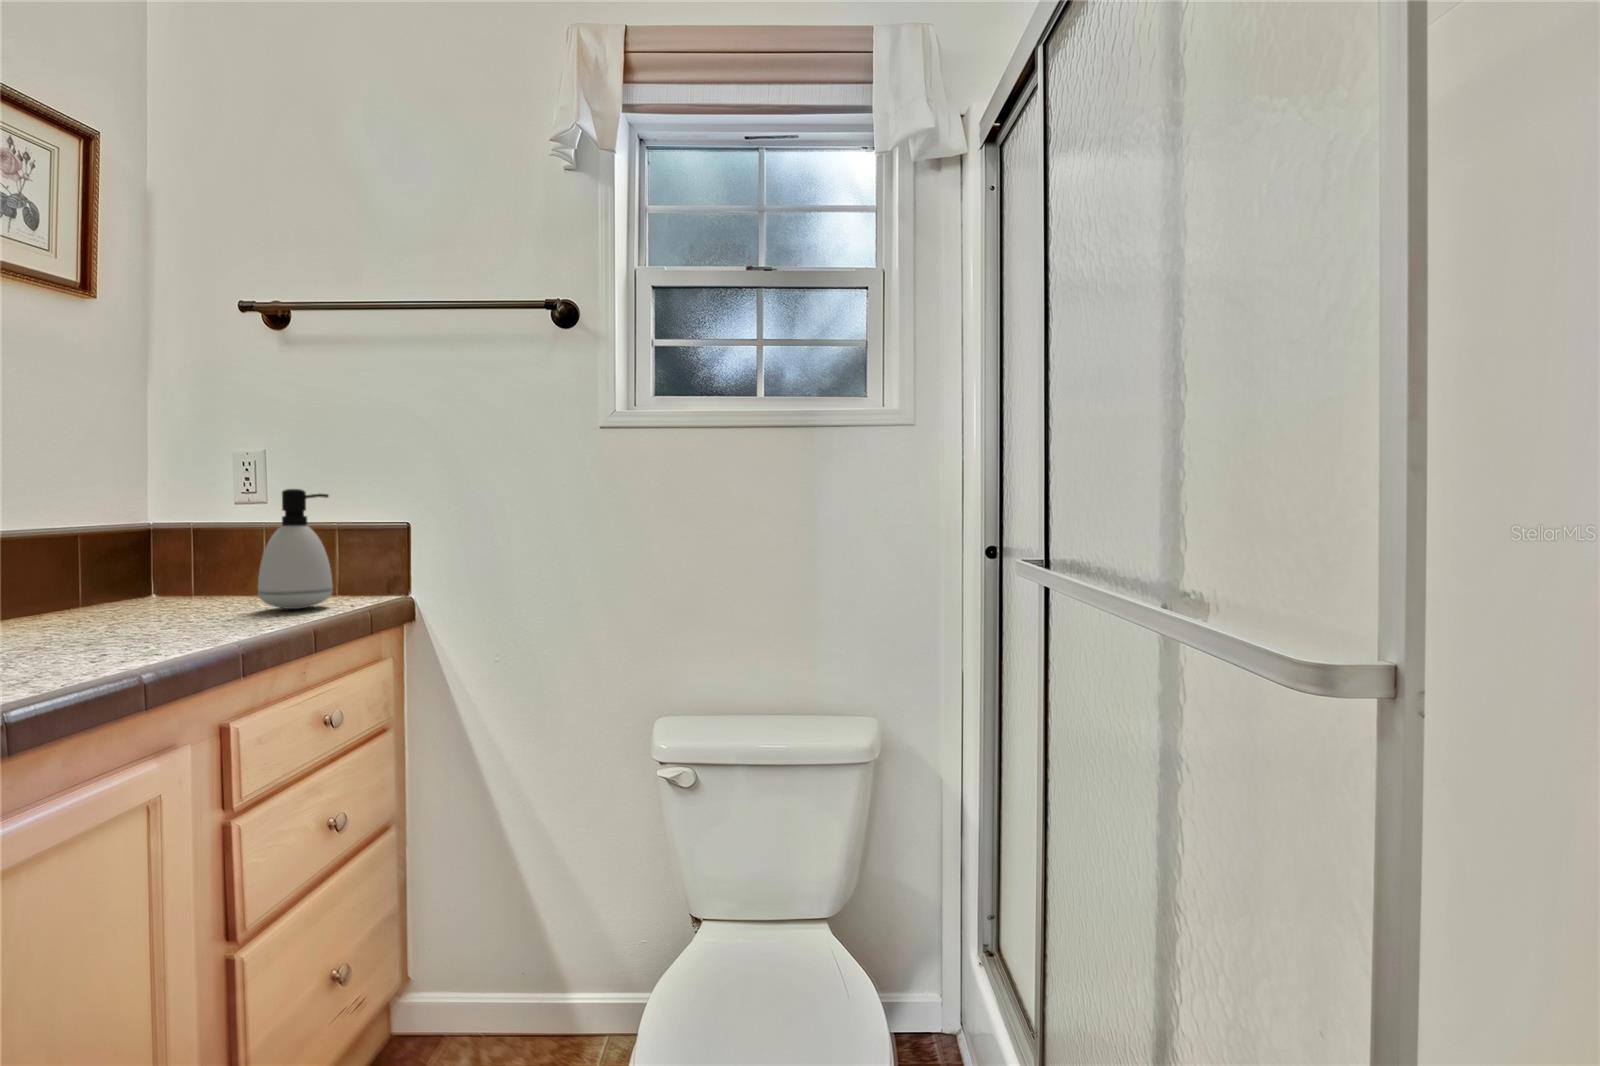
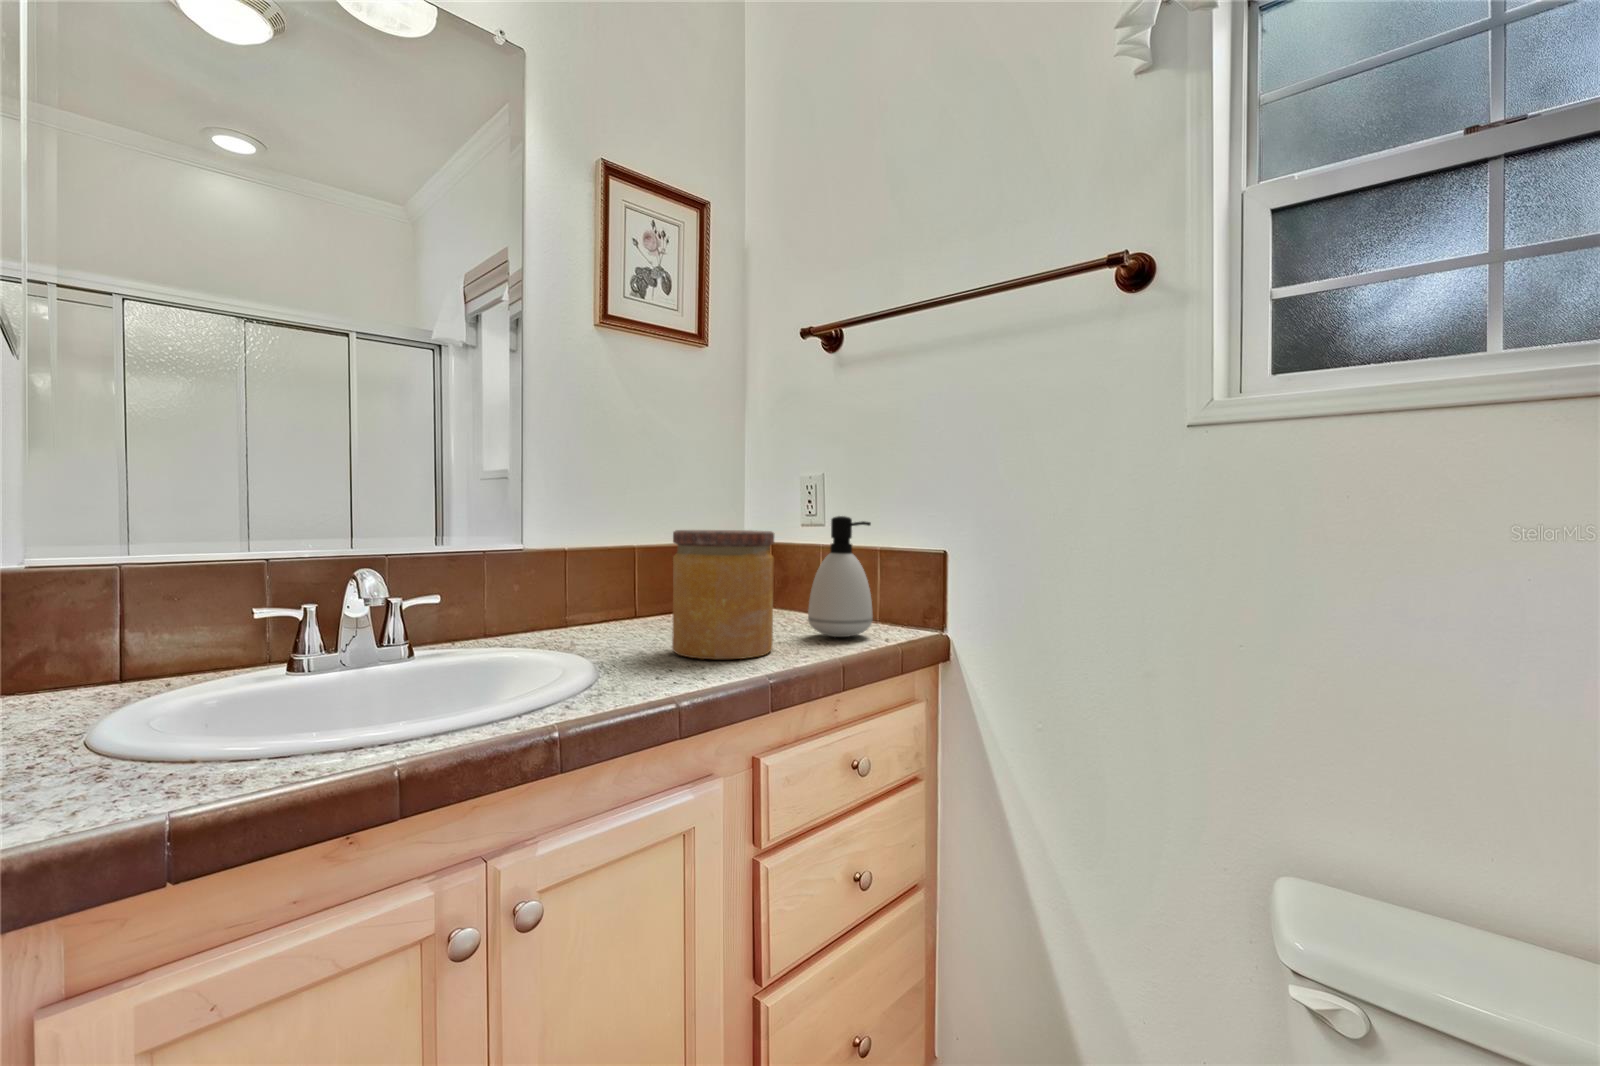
jar: none [84,502,223,639] -> present [672,530,774,659]

